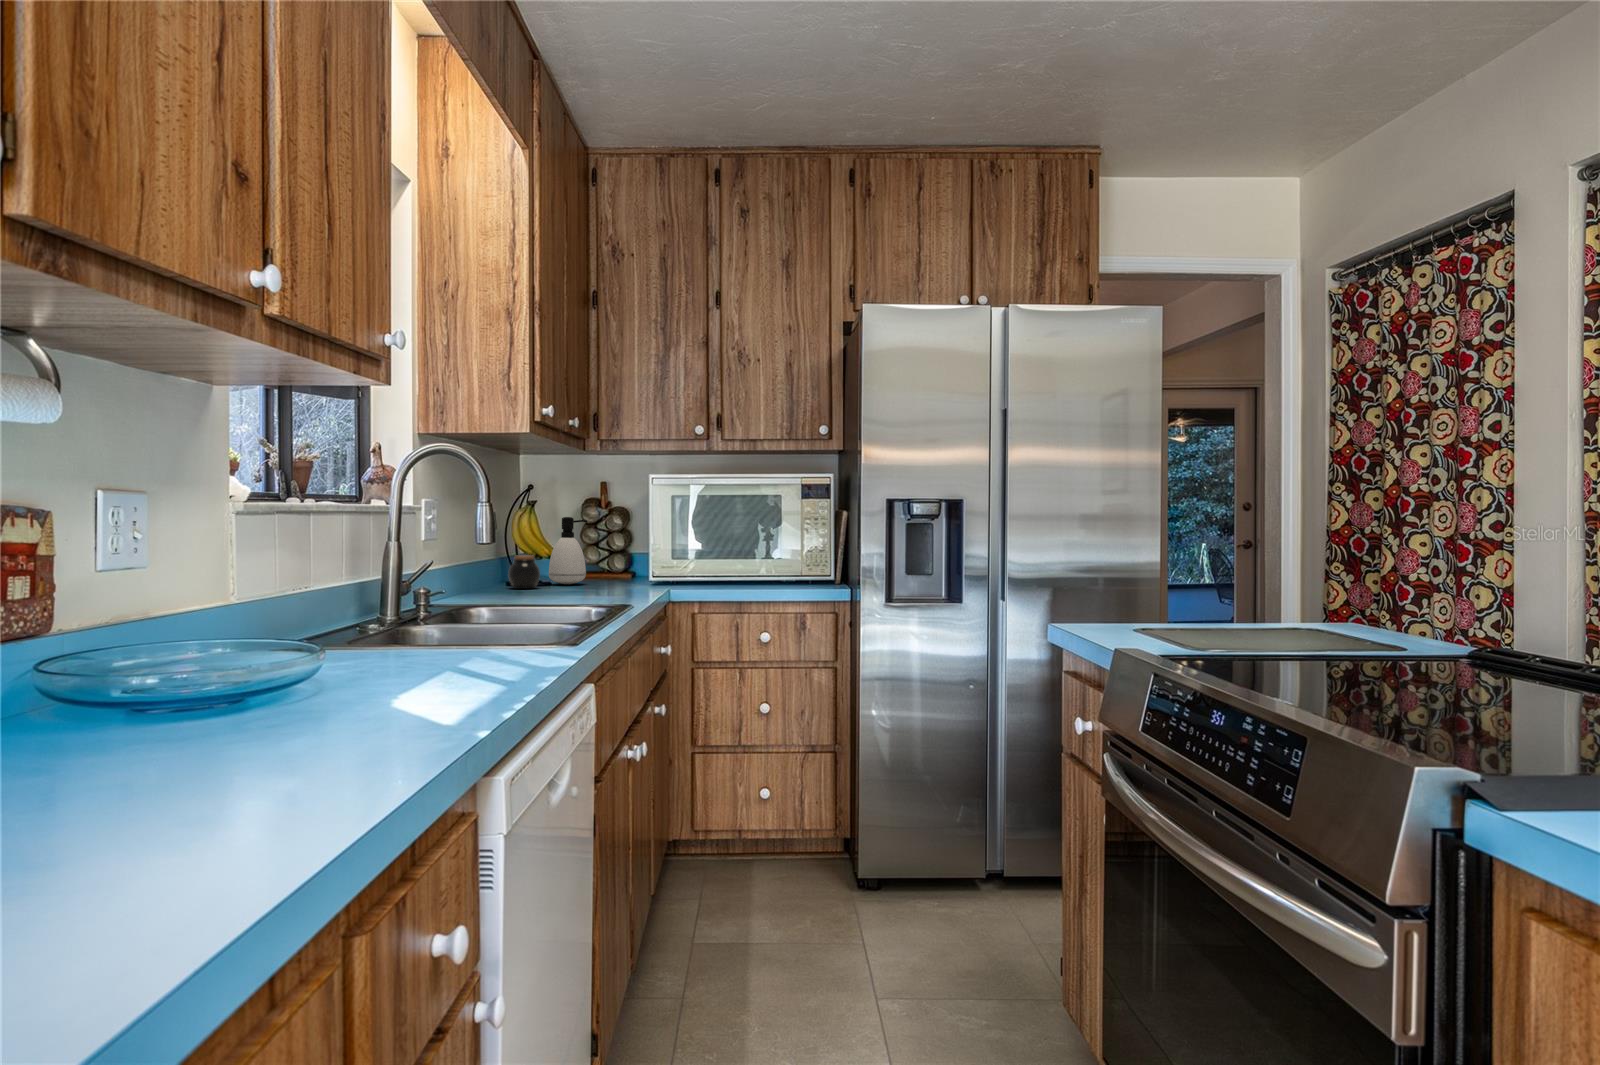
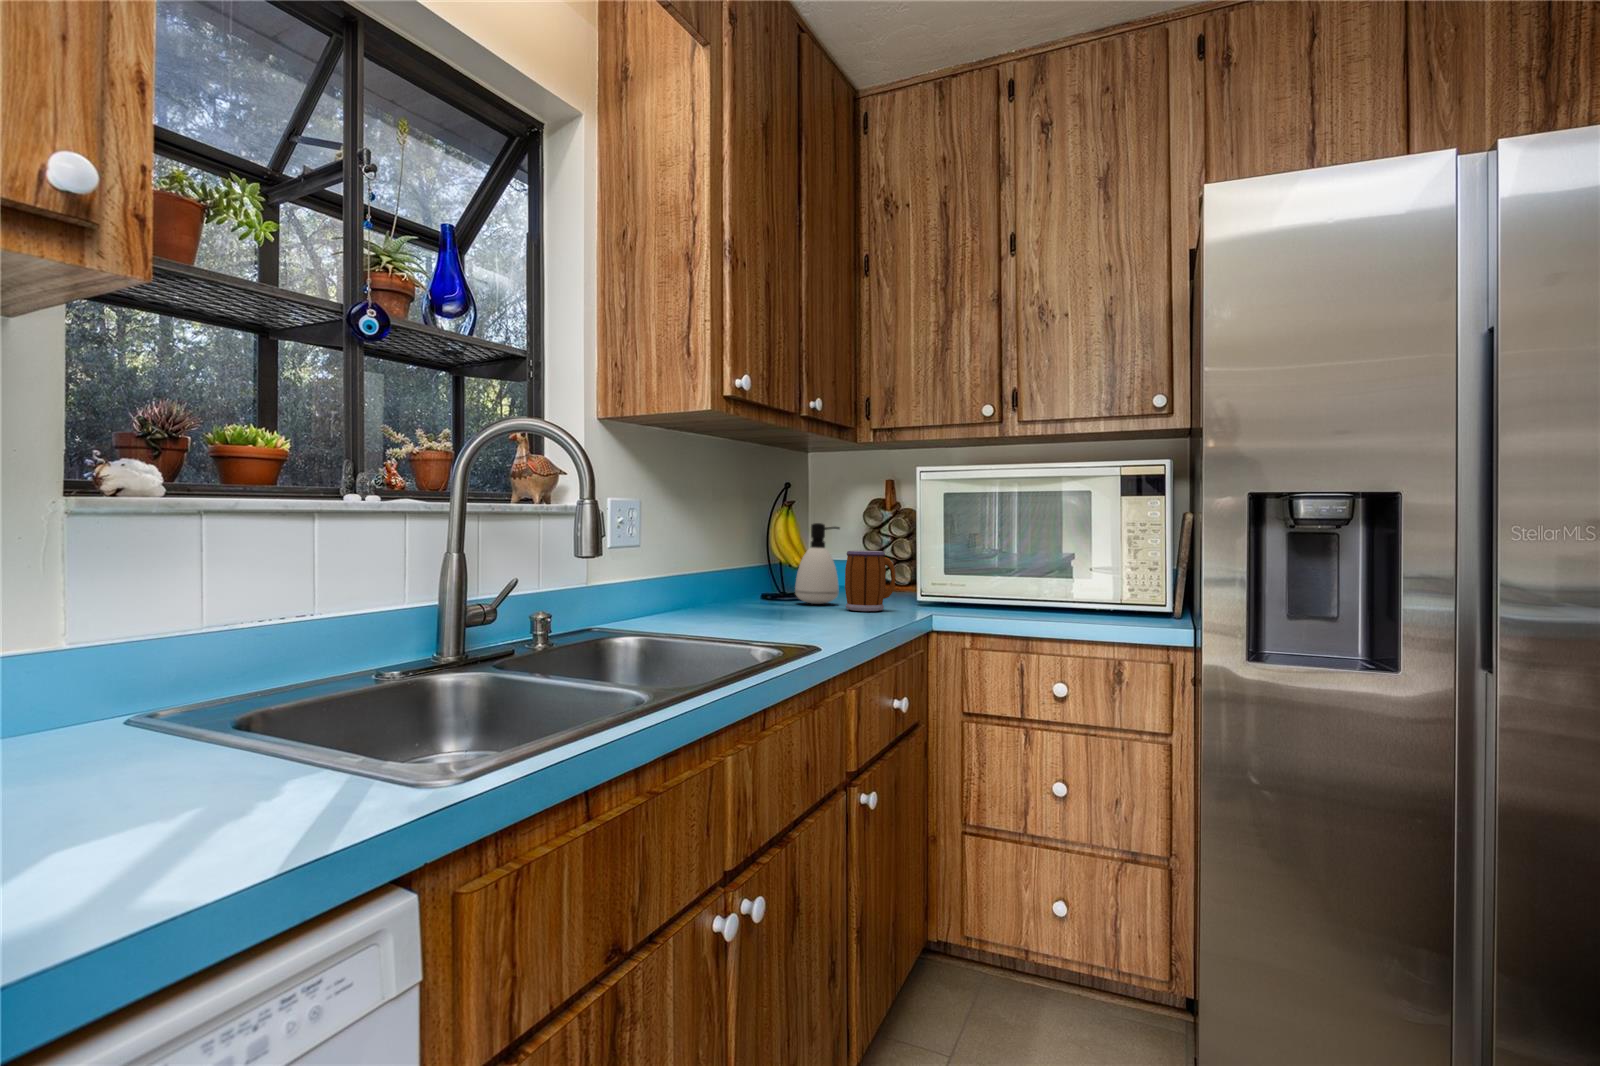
mug: none [599,540,639,588] -> present [845,550,896,611]
jar: present [508,555,540,589] -> none [742,567,777,607]

